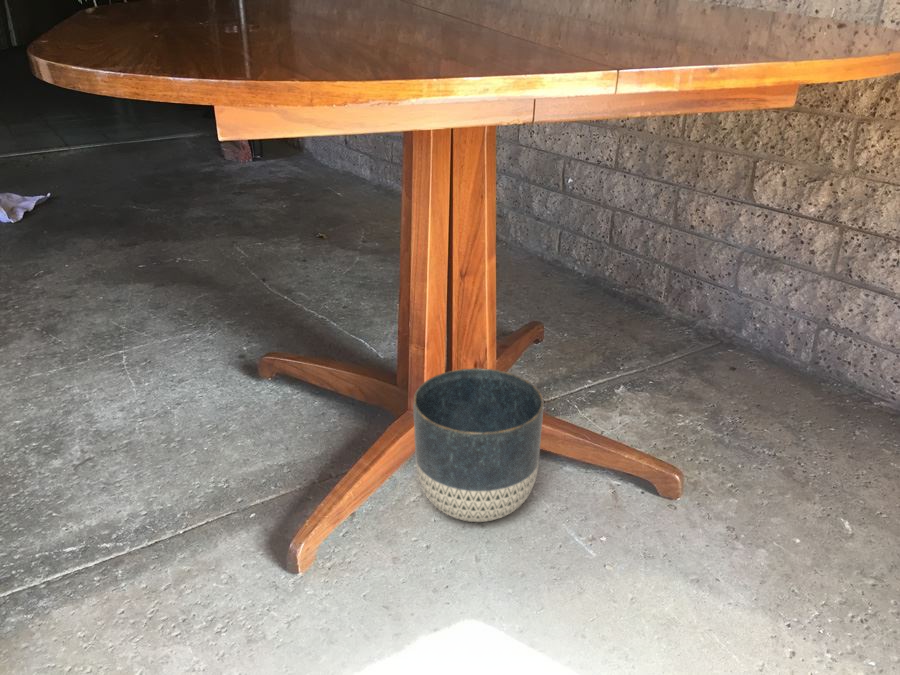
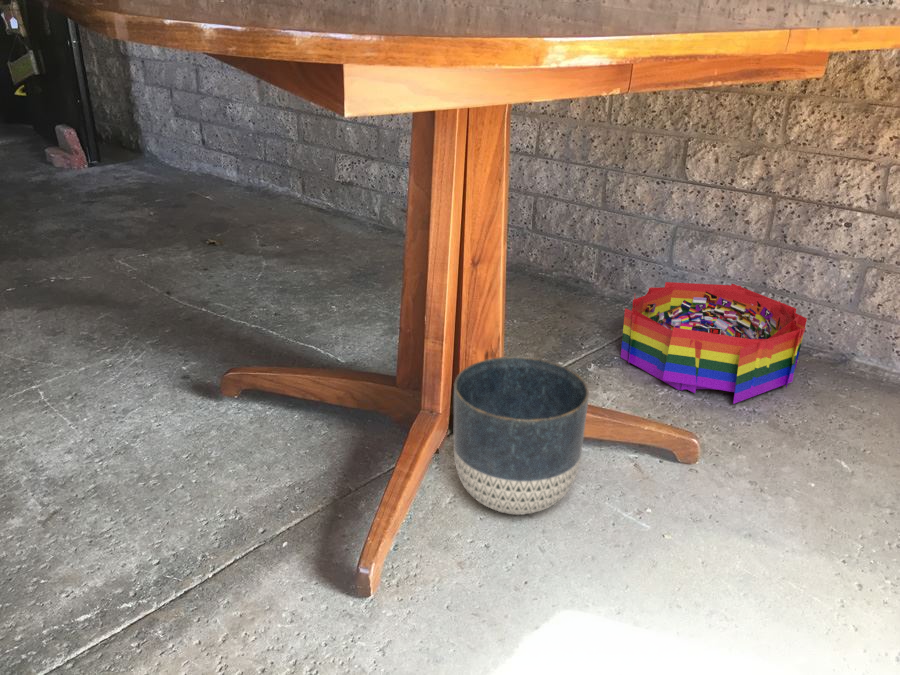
storage bin: none [654,308,856,442] -> present [621,282,807,404]

